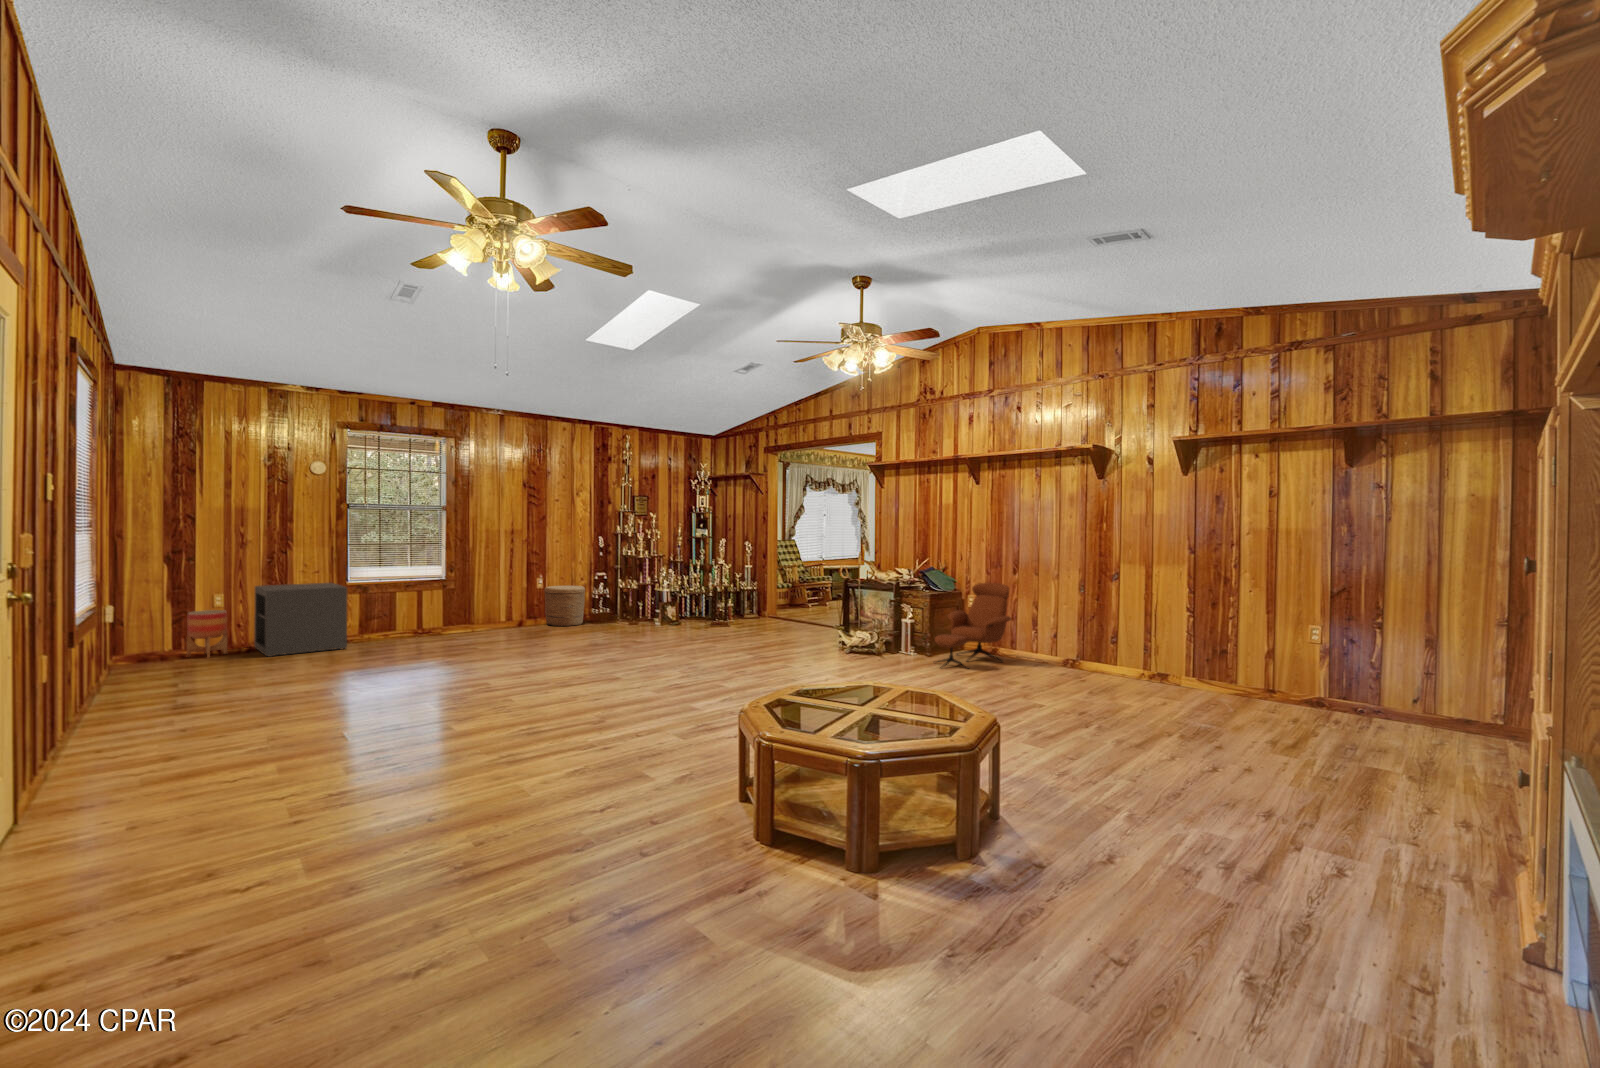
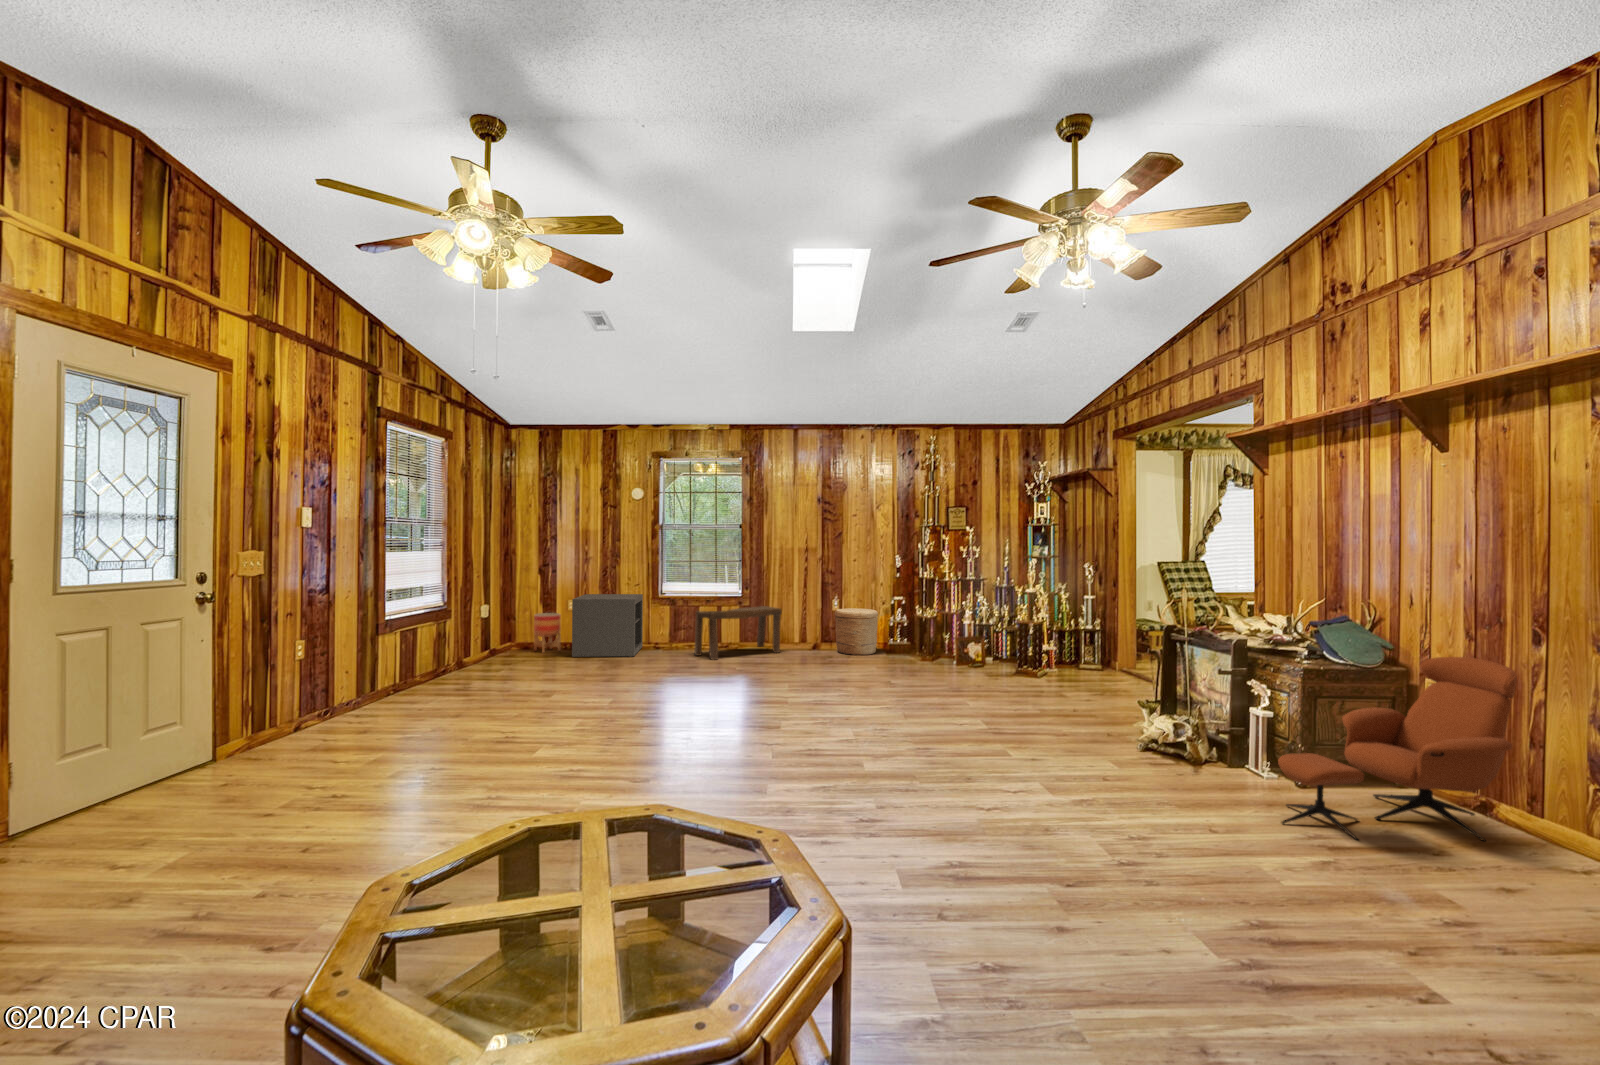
bench: none [413,588,500,642] -> present [695,606,782,660]

